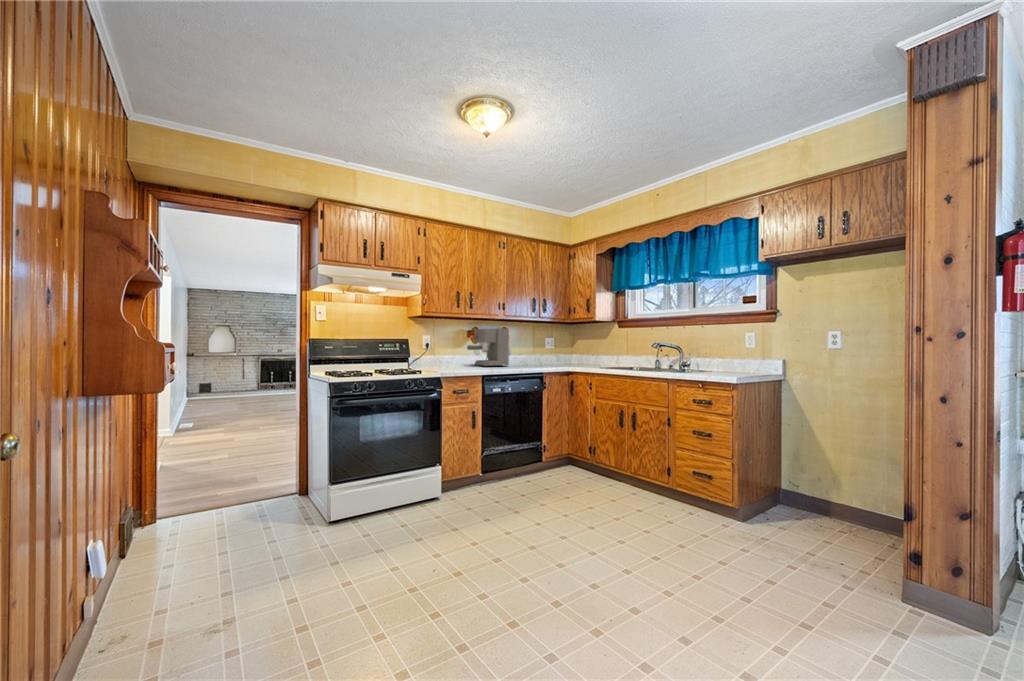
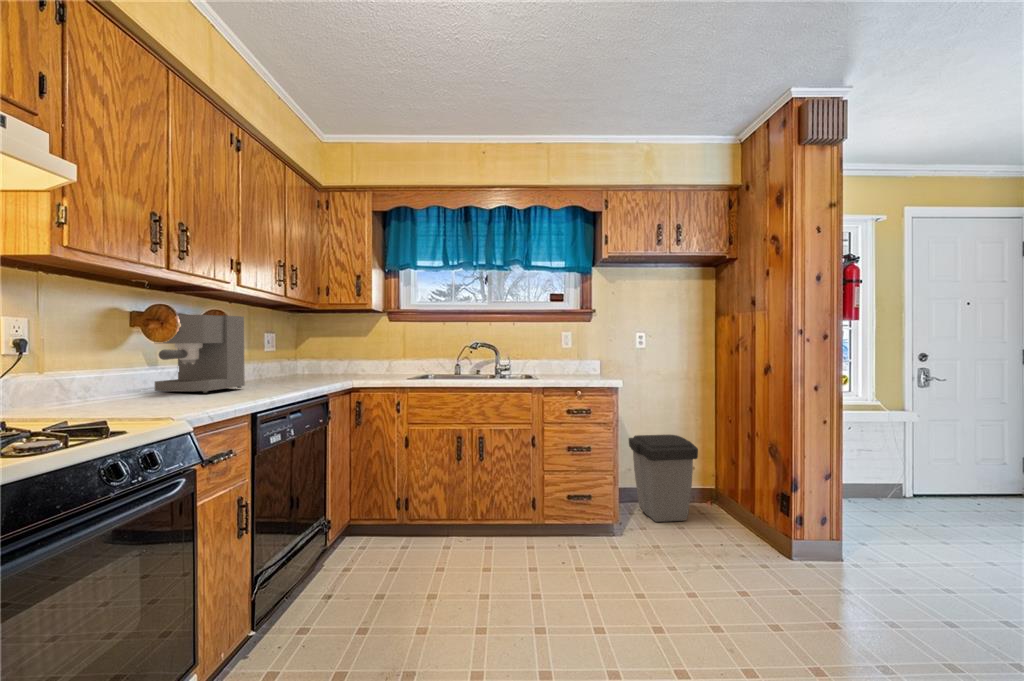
trash can: none [787,441,869,540] -> present [629,435,698,522]

